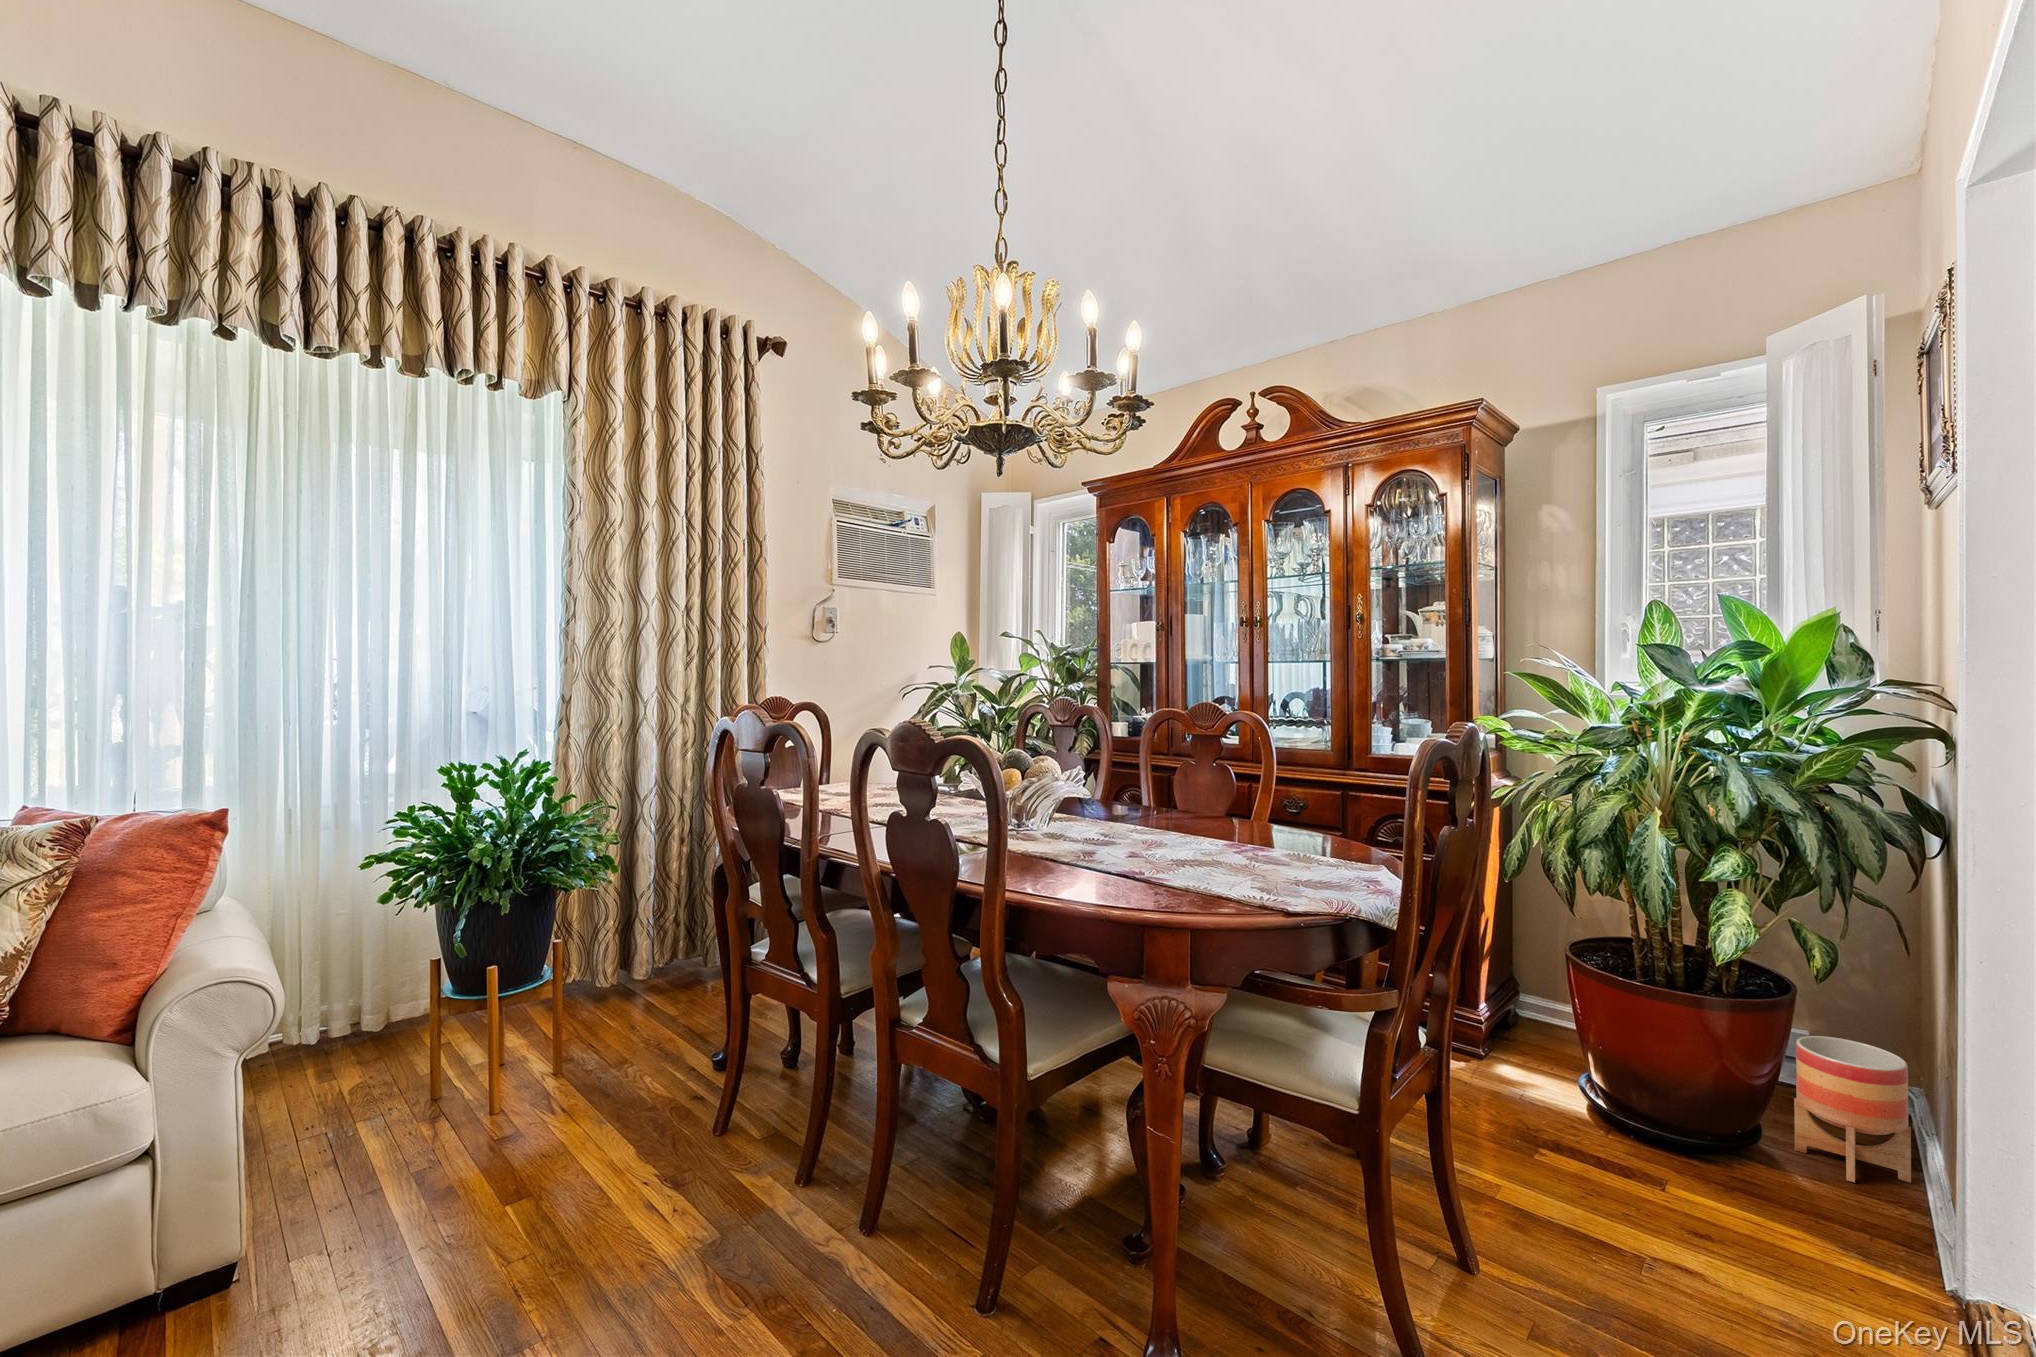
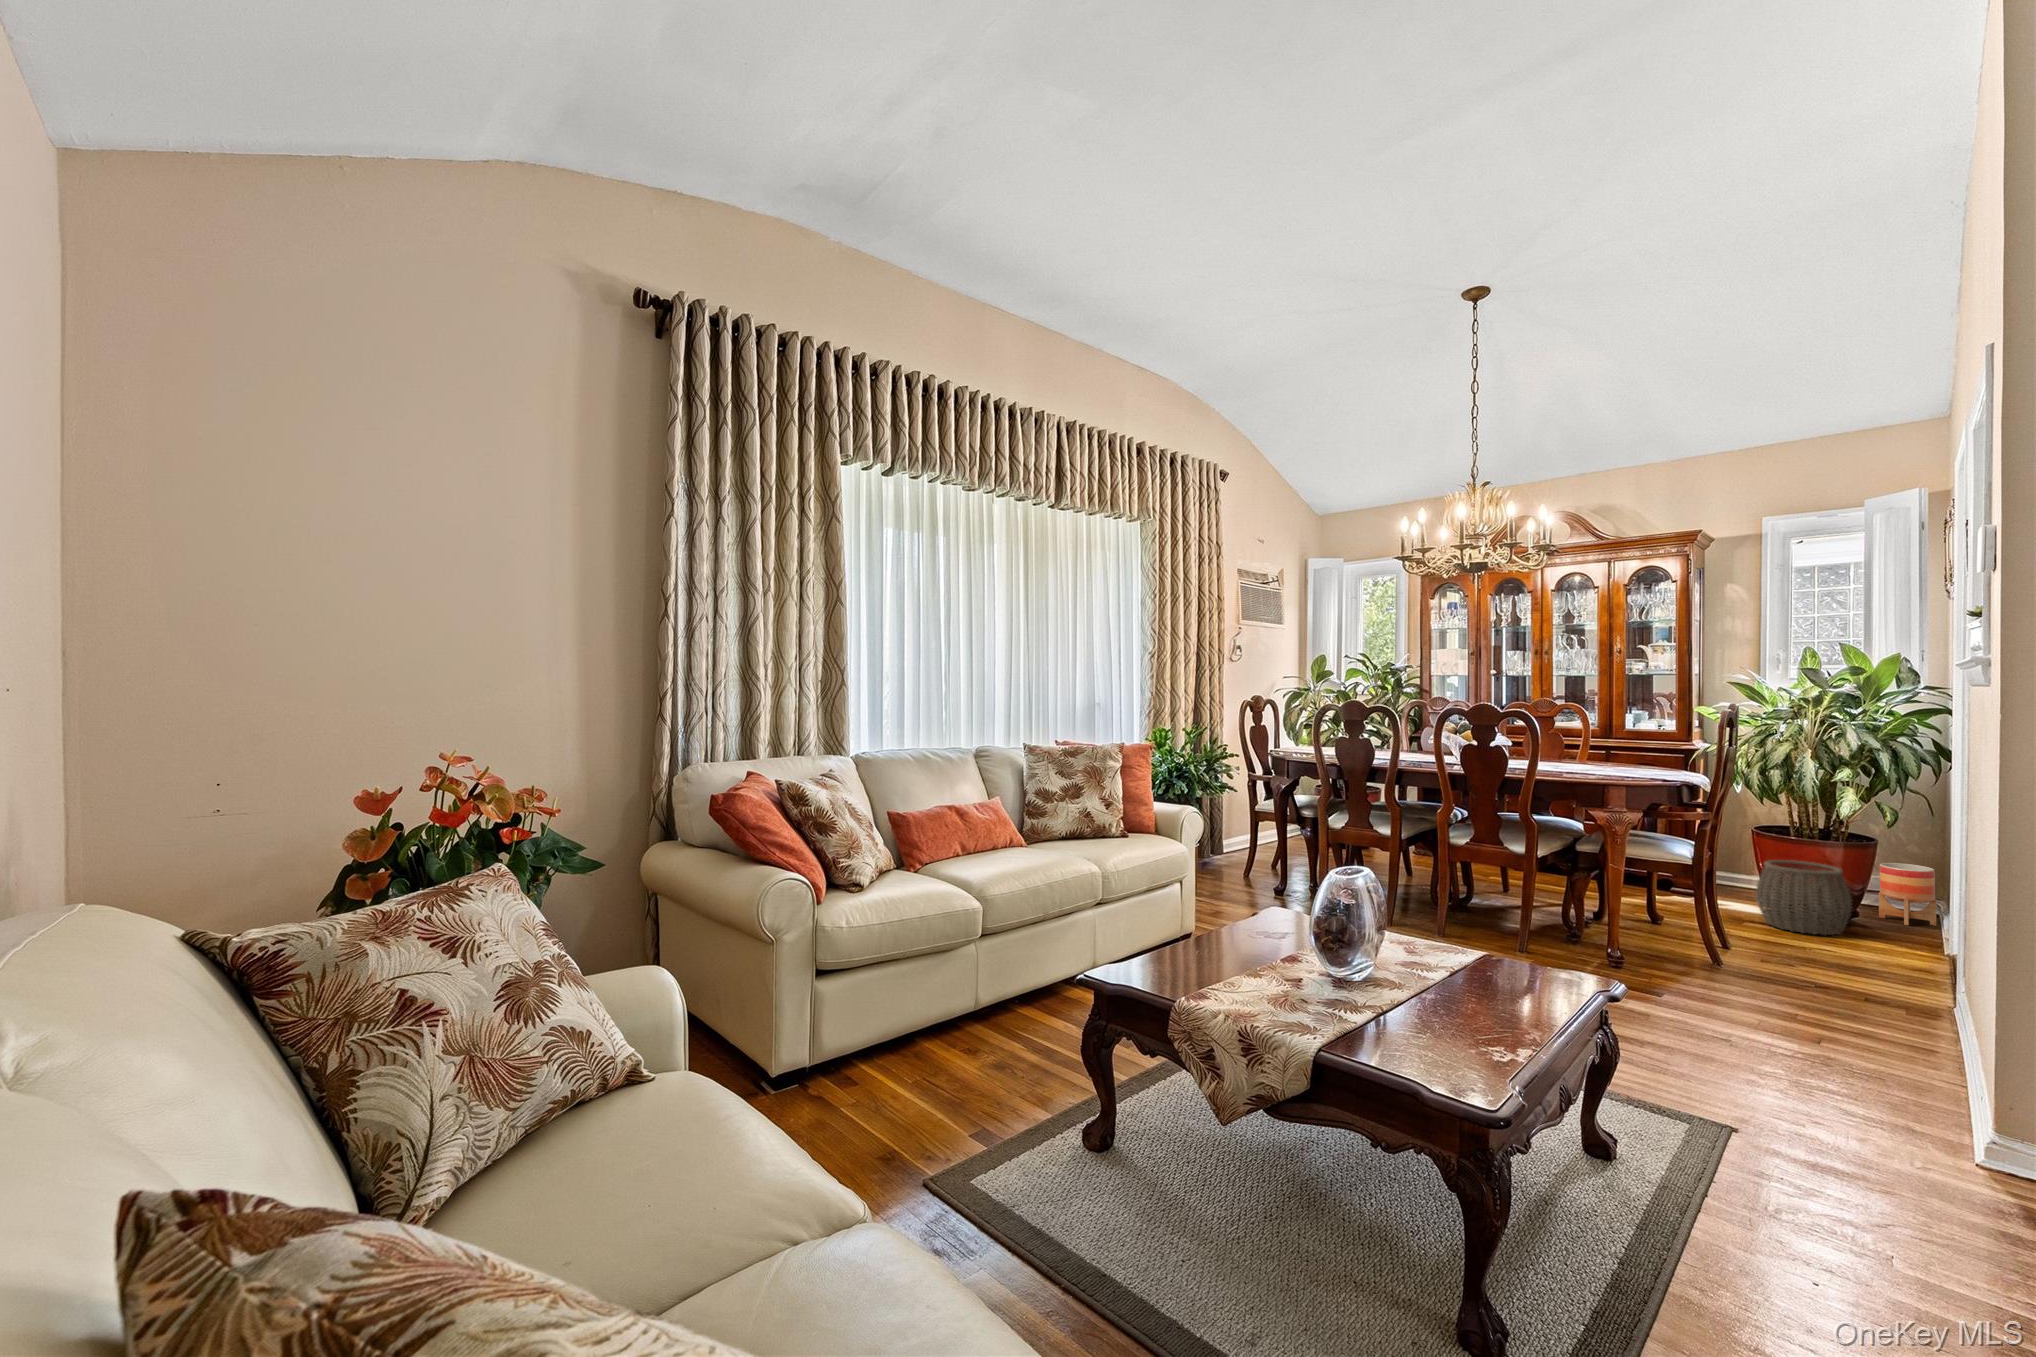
woven basket: none [1547,1036,1741,1232] -> present [1756,860,1852,935]

